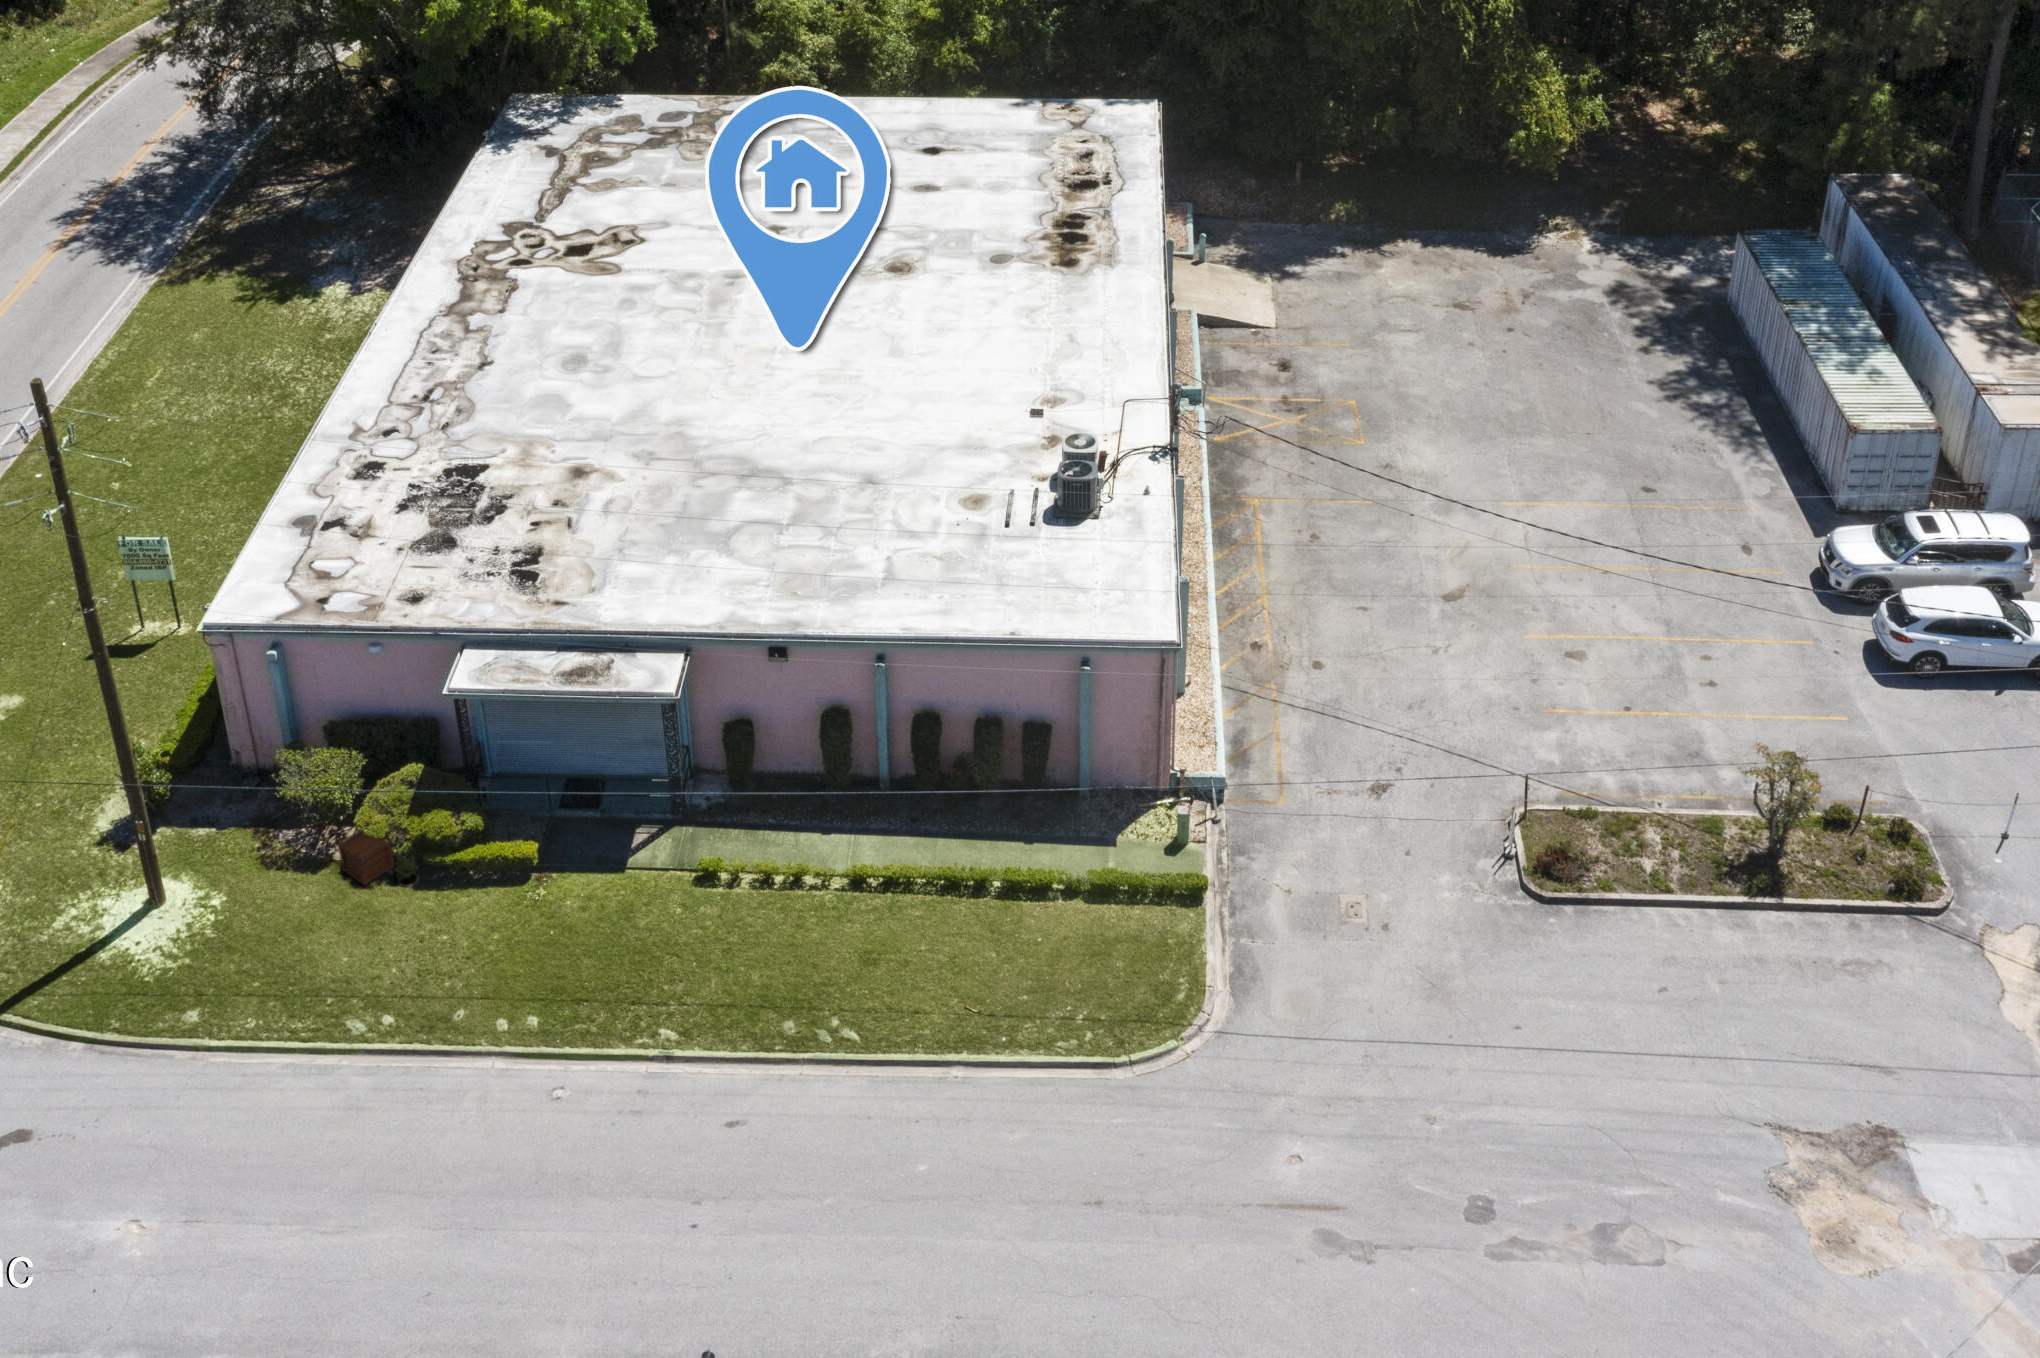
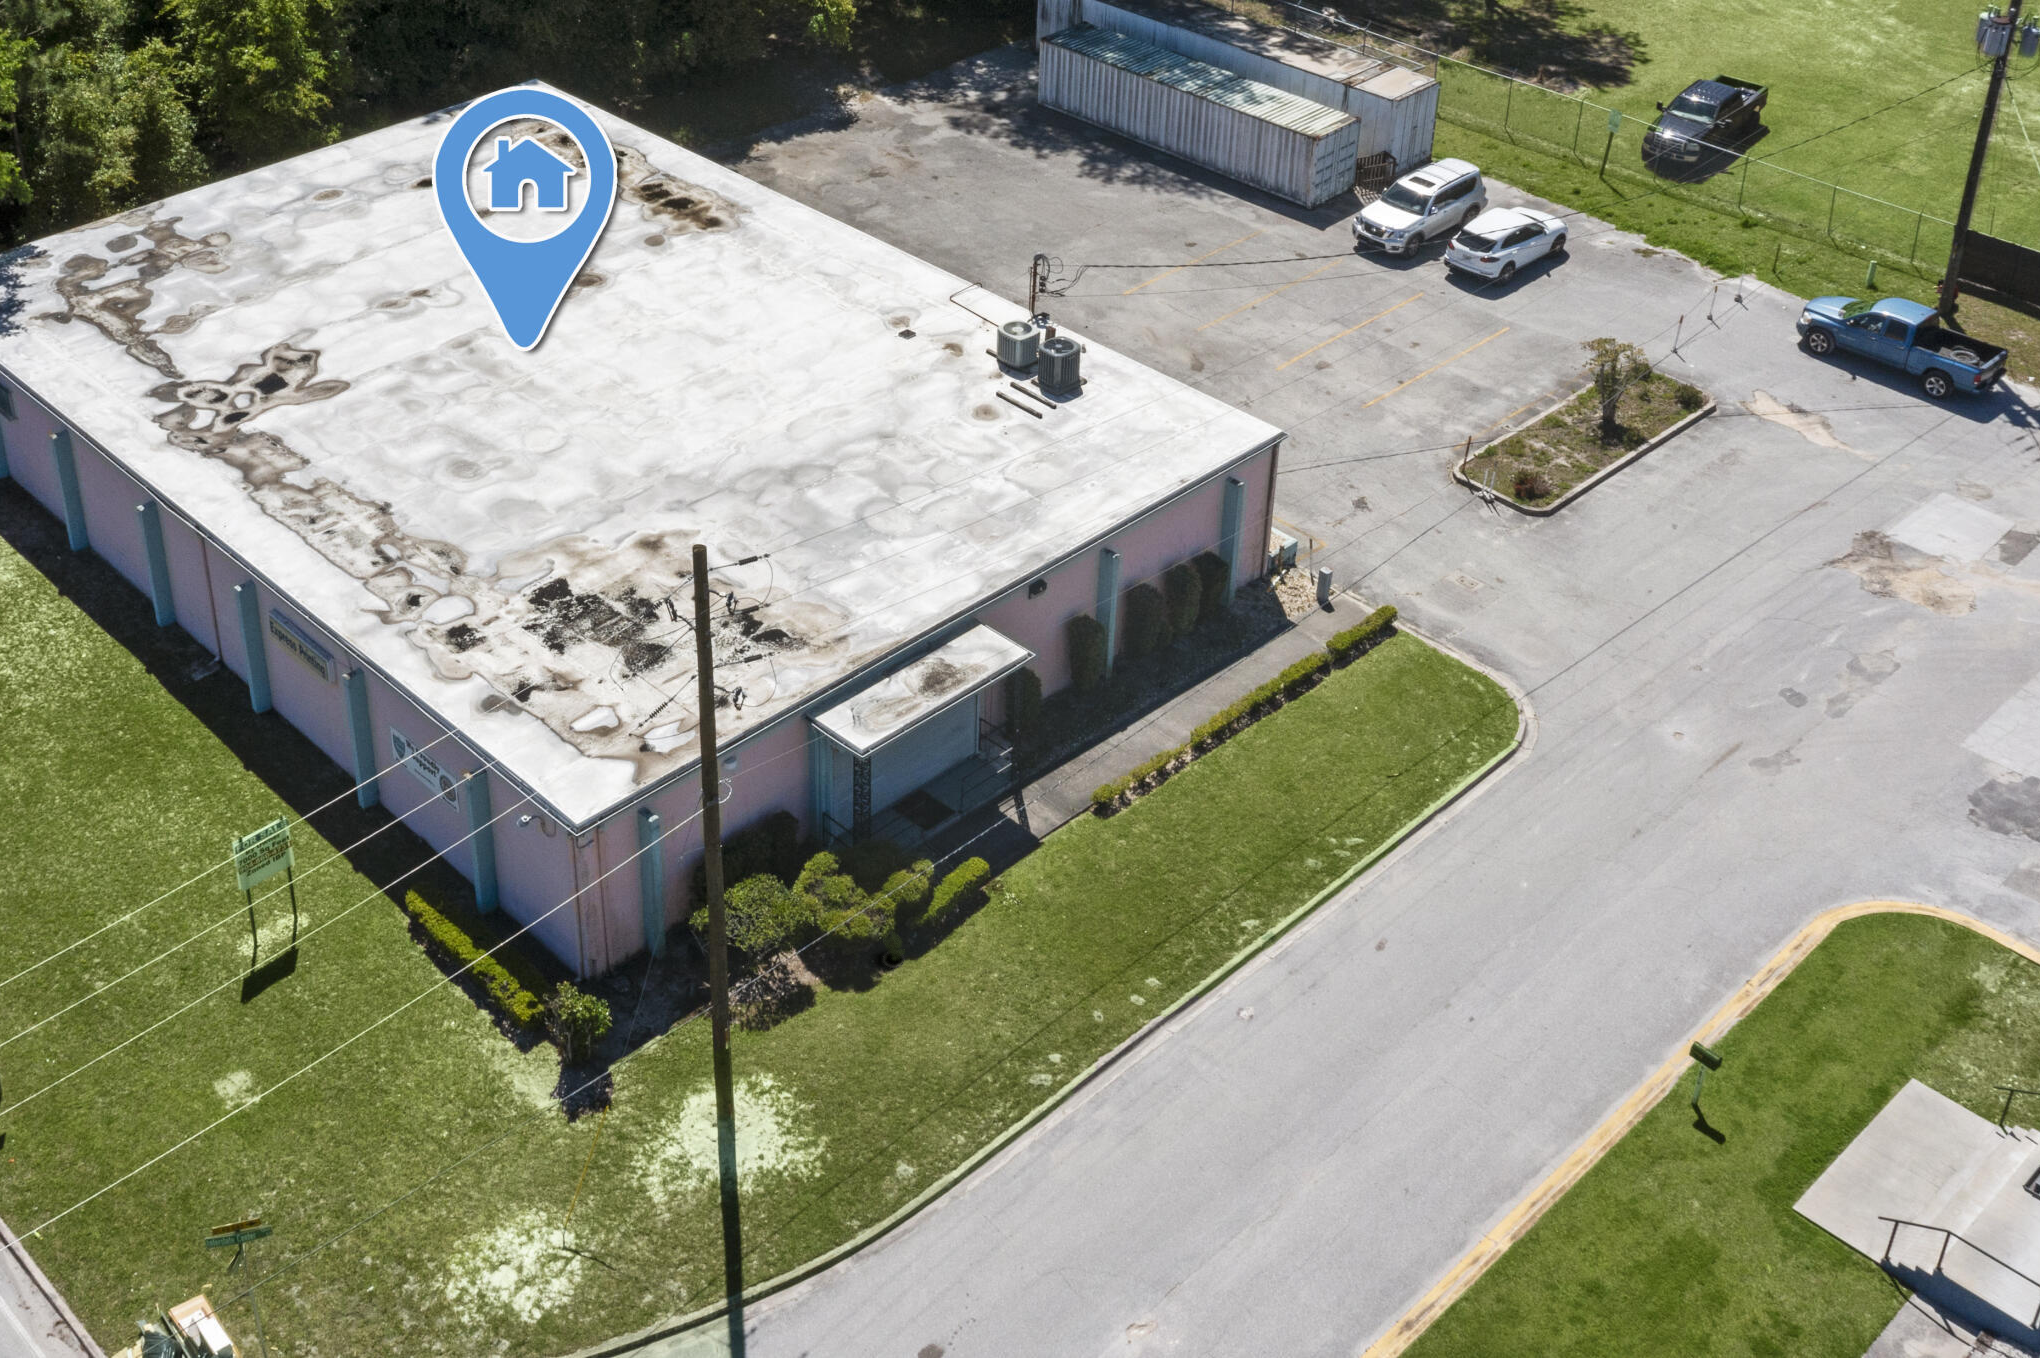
wooden crate: present [338,830,395,885] -> none [827,931,869,989]

